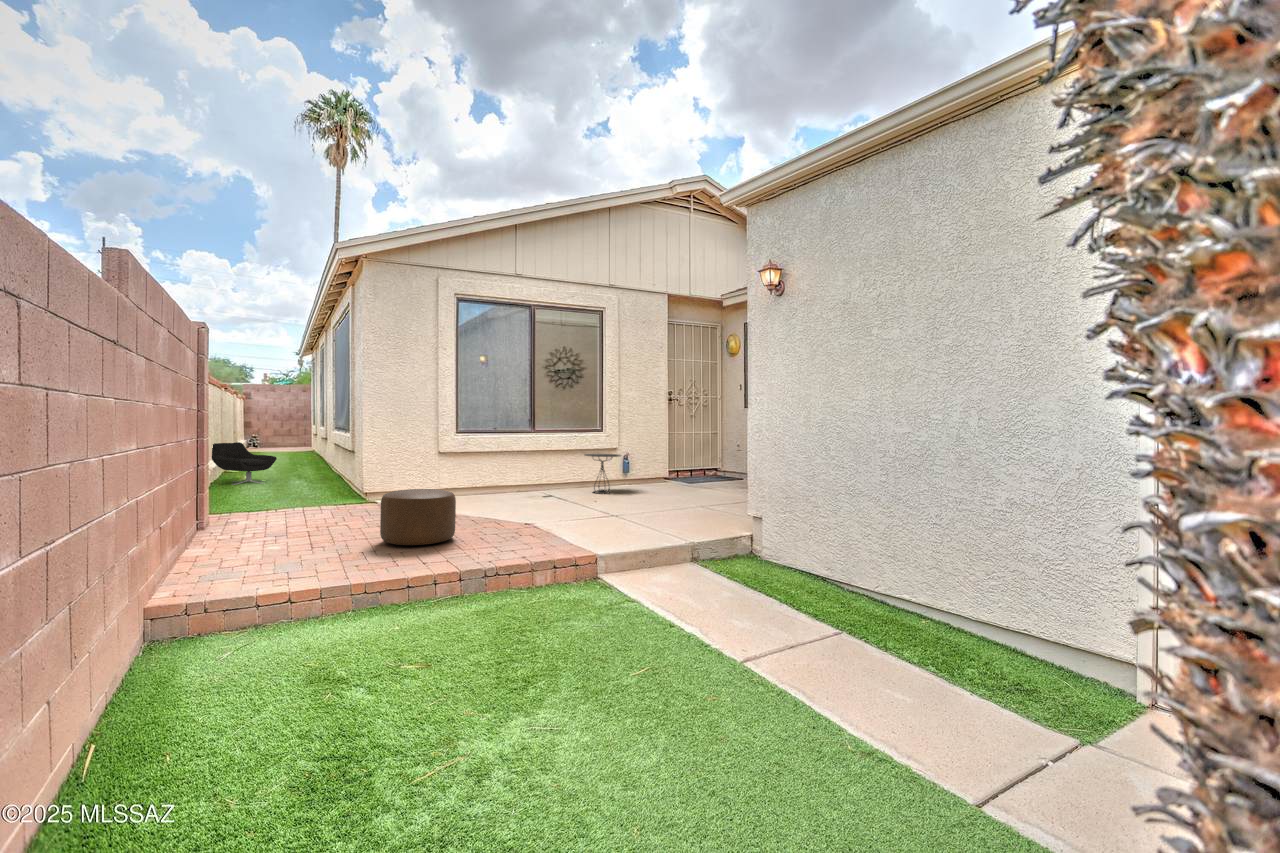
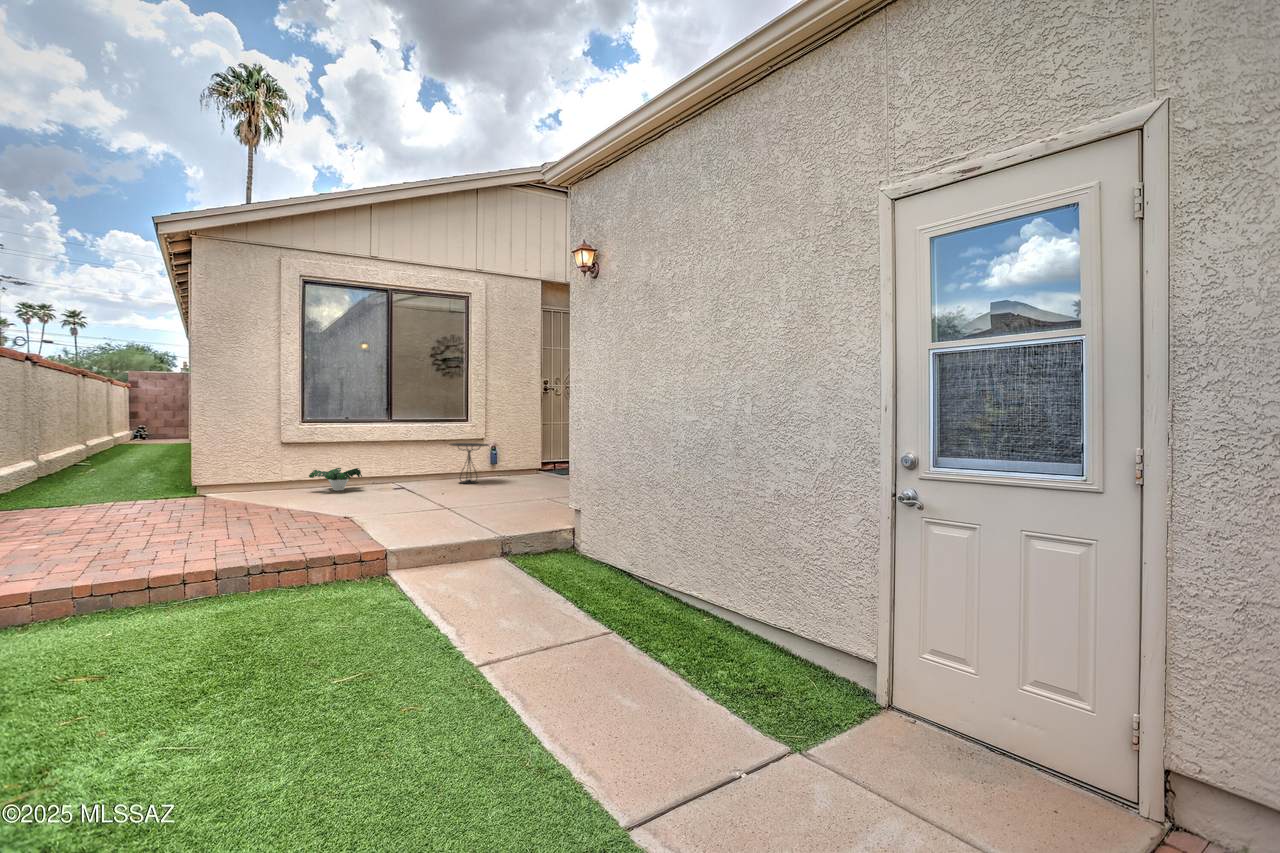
lounge chair: present [212,442,277,485] -> none [45,430,126,475]
potted plant: none [465,478,512,499] -> present [309,468,362,491]
ottoman: present [380,489,456,545] -> none [145,481,242,543]

